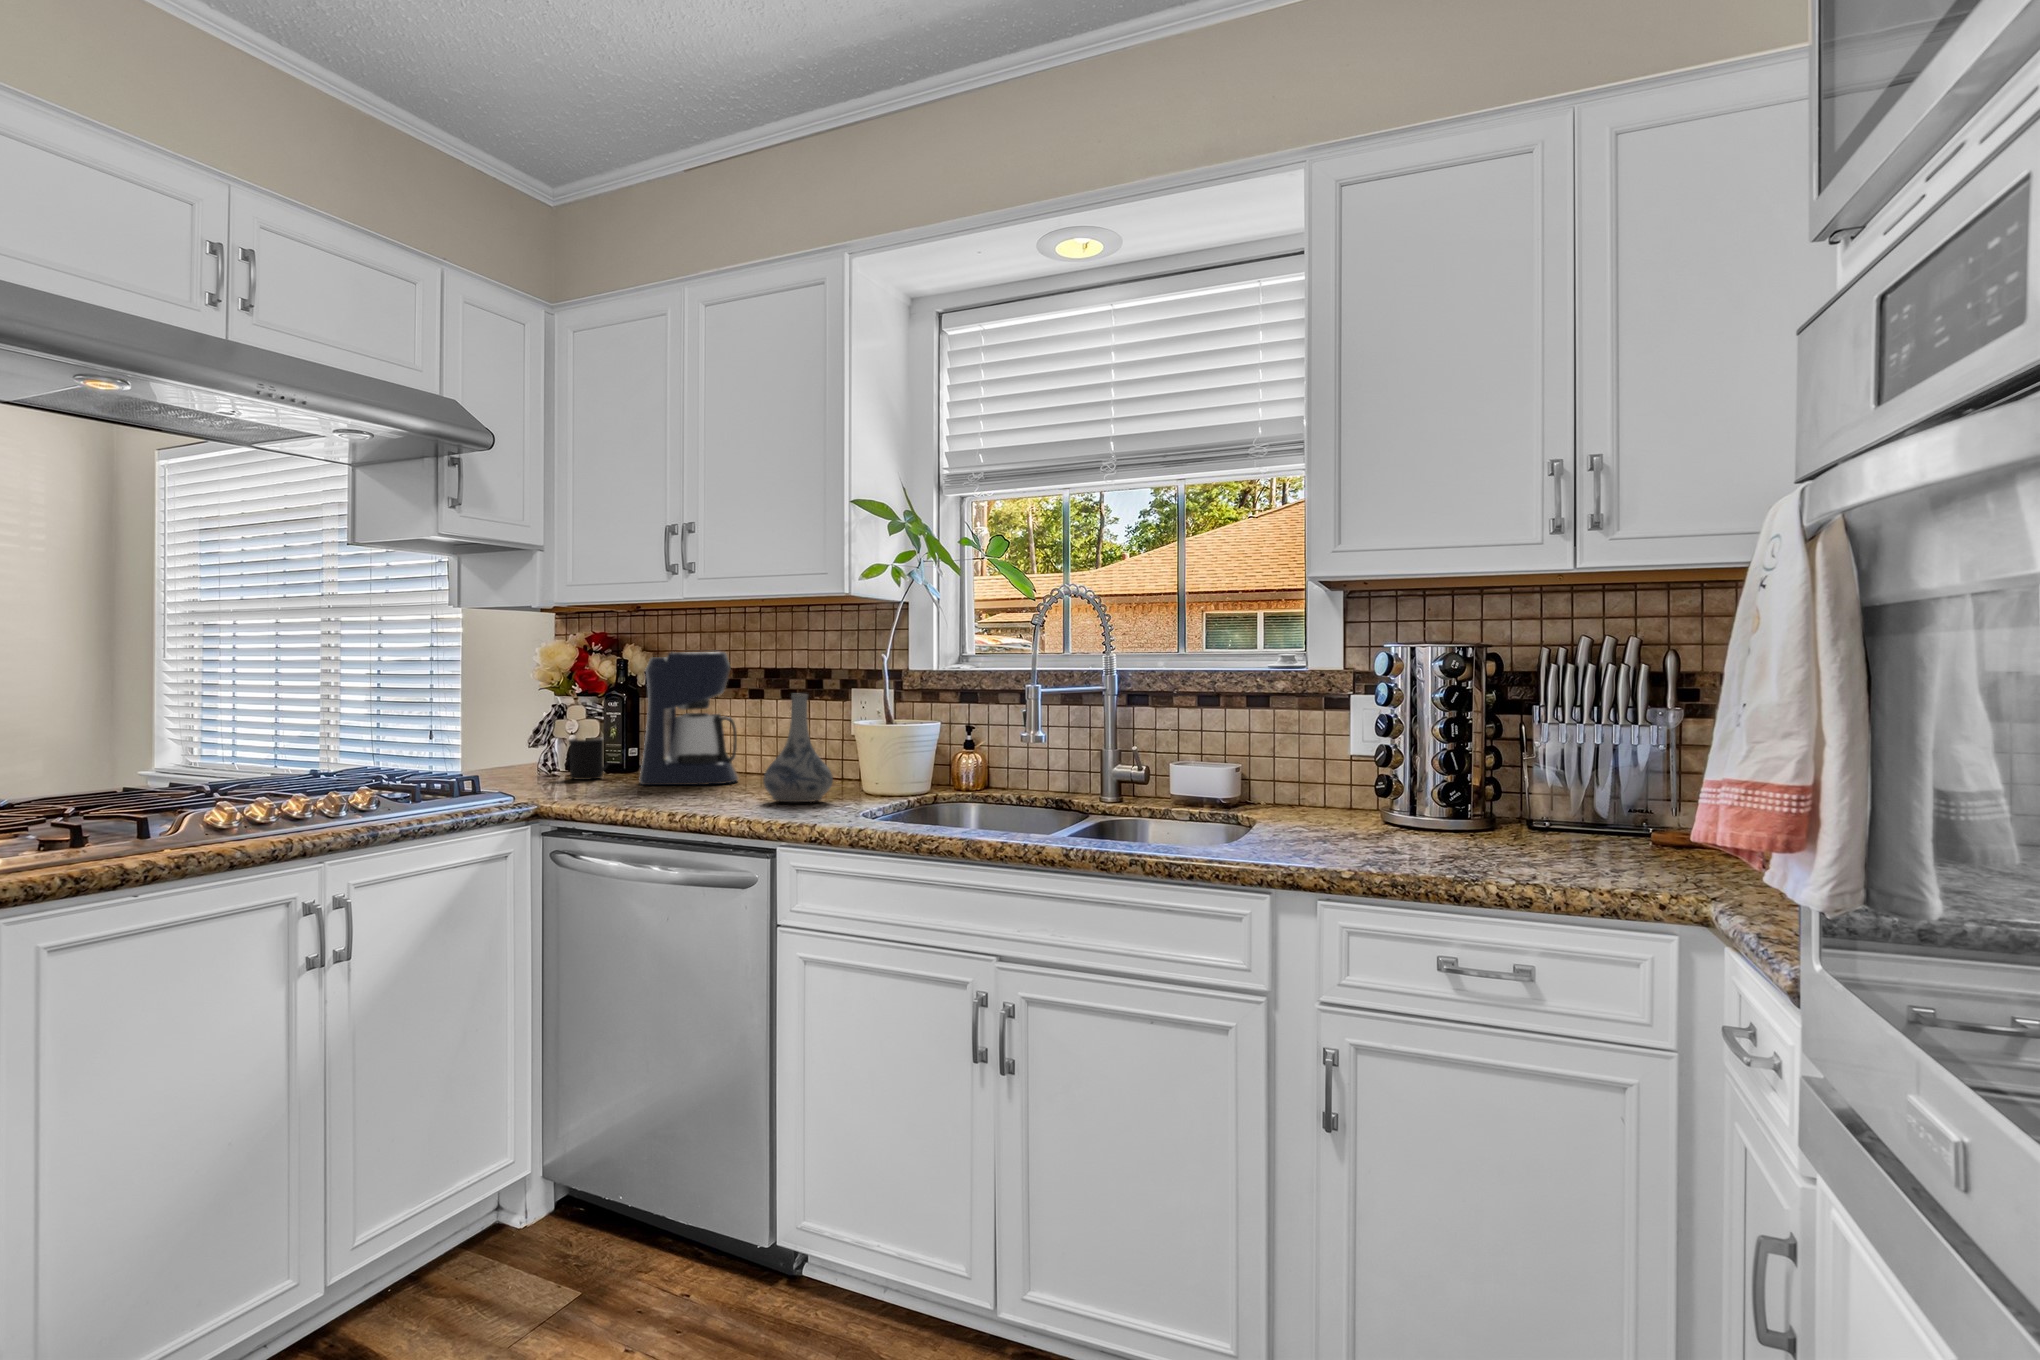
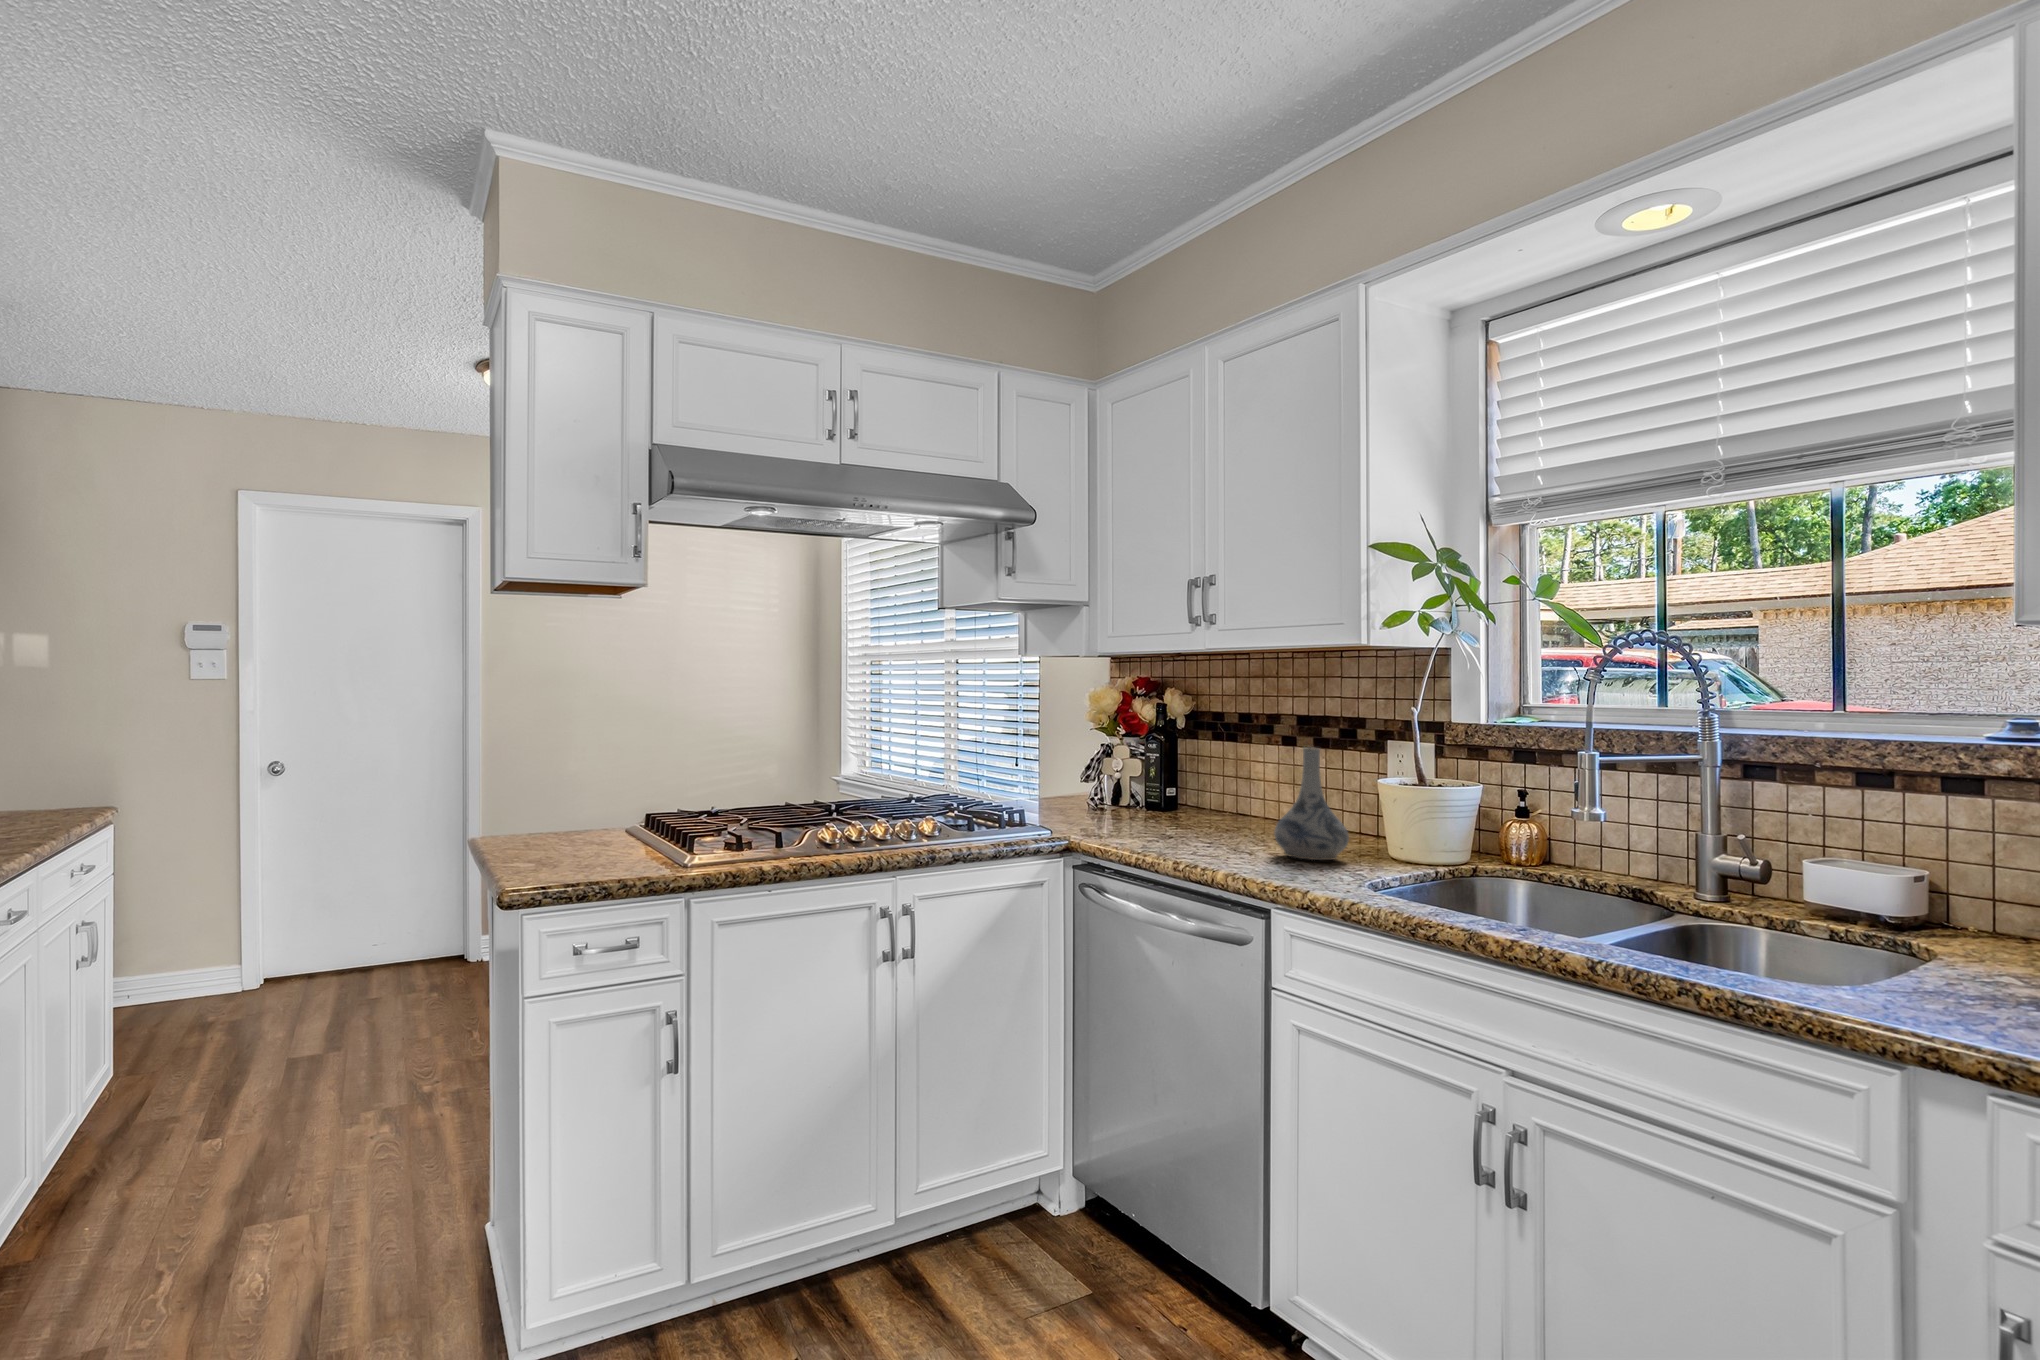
coffee maker: present [639,652,738,785] -> none [1175,699,1271,827]
mug: present [569,738,610,780] -> none [1119,773,1159,812]

